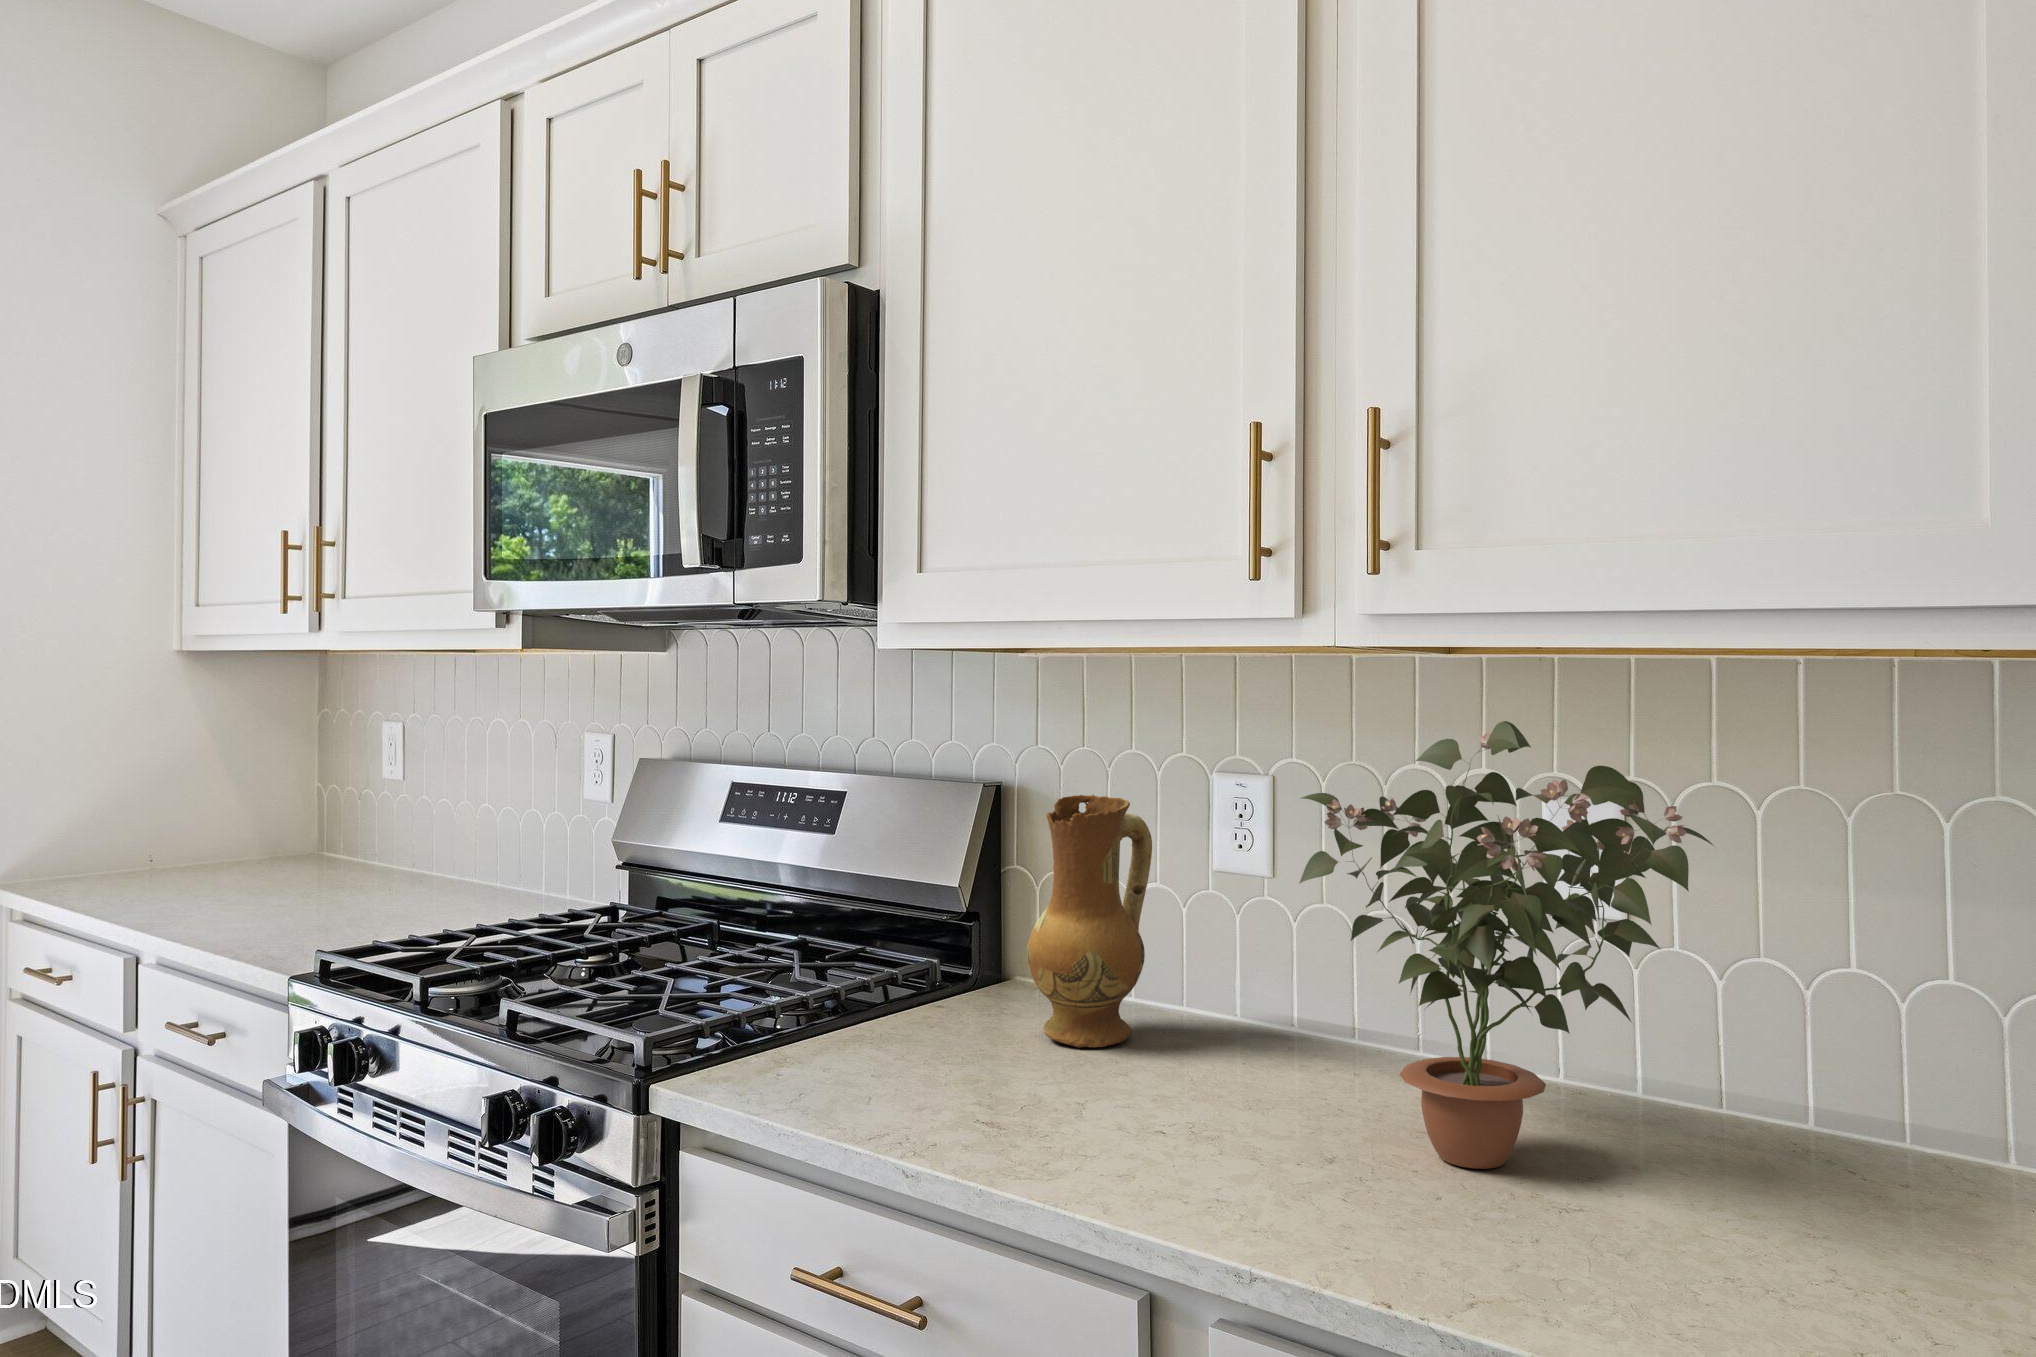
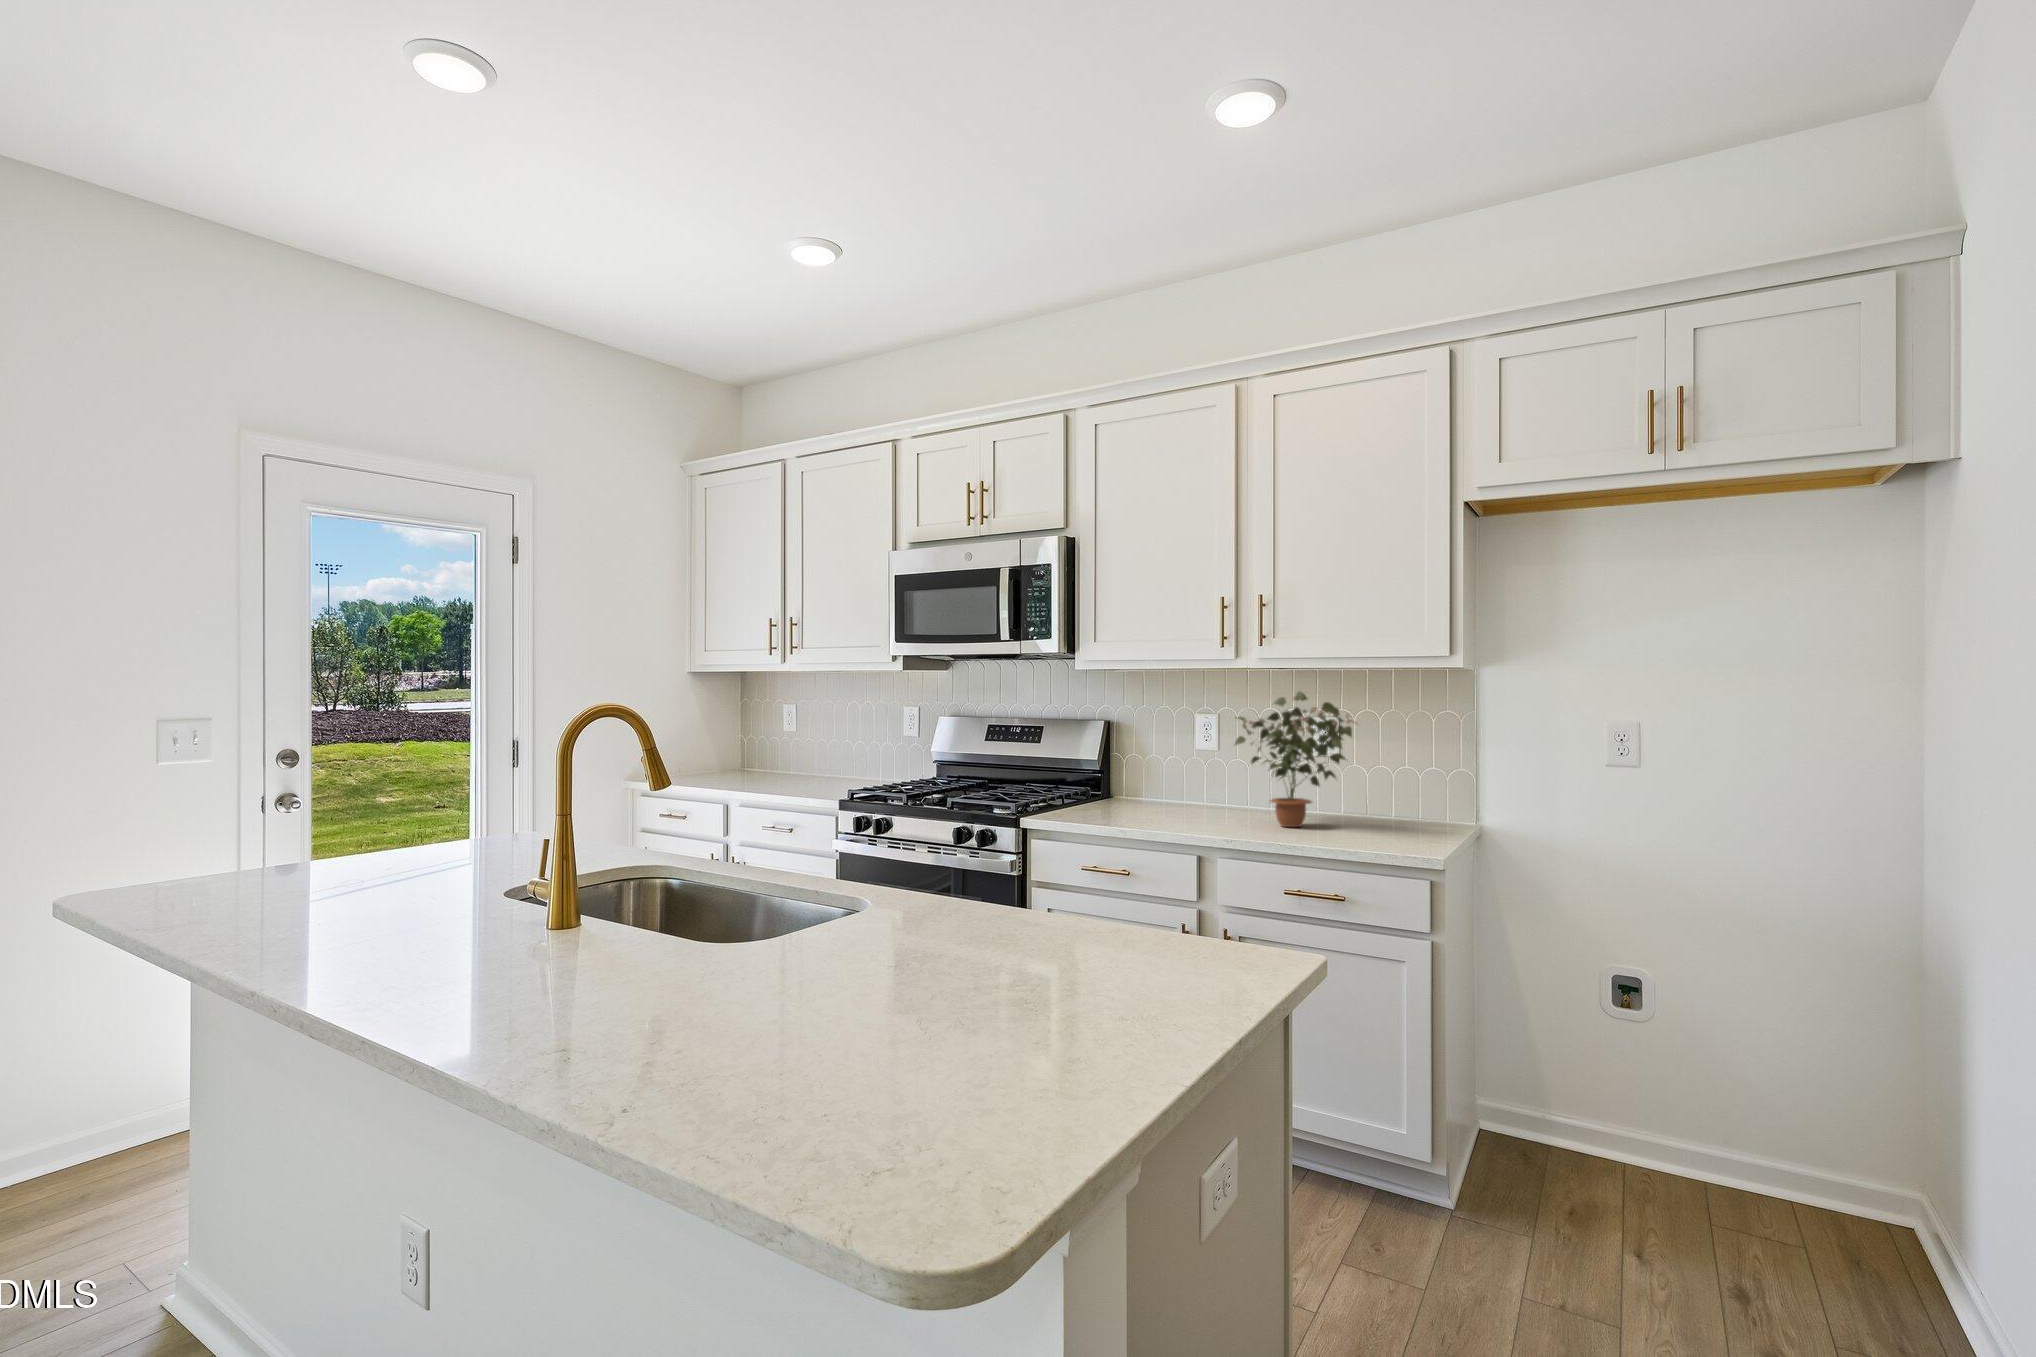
ceramic jug: present [1027,795,1152,1048] -> none [1132,722,1176,810]

